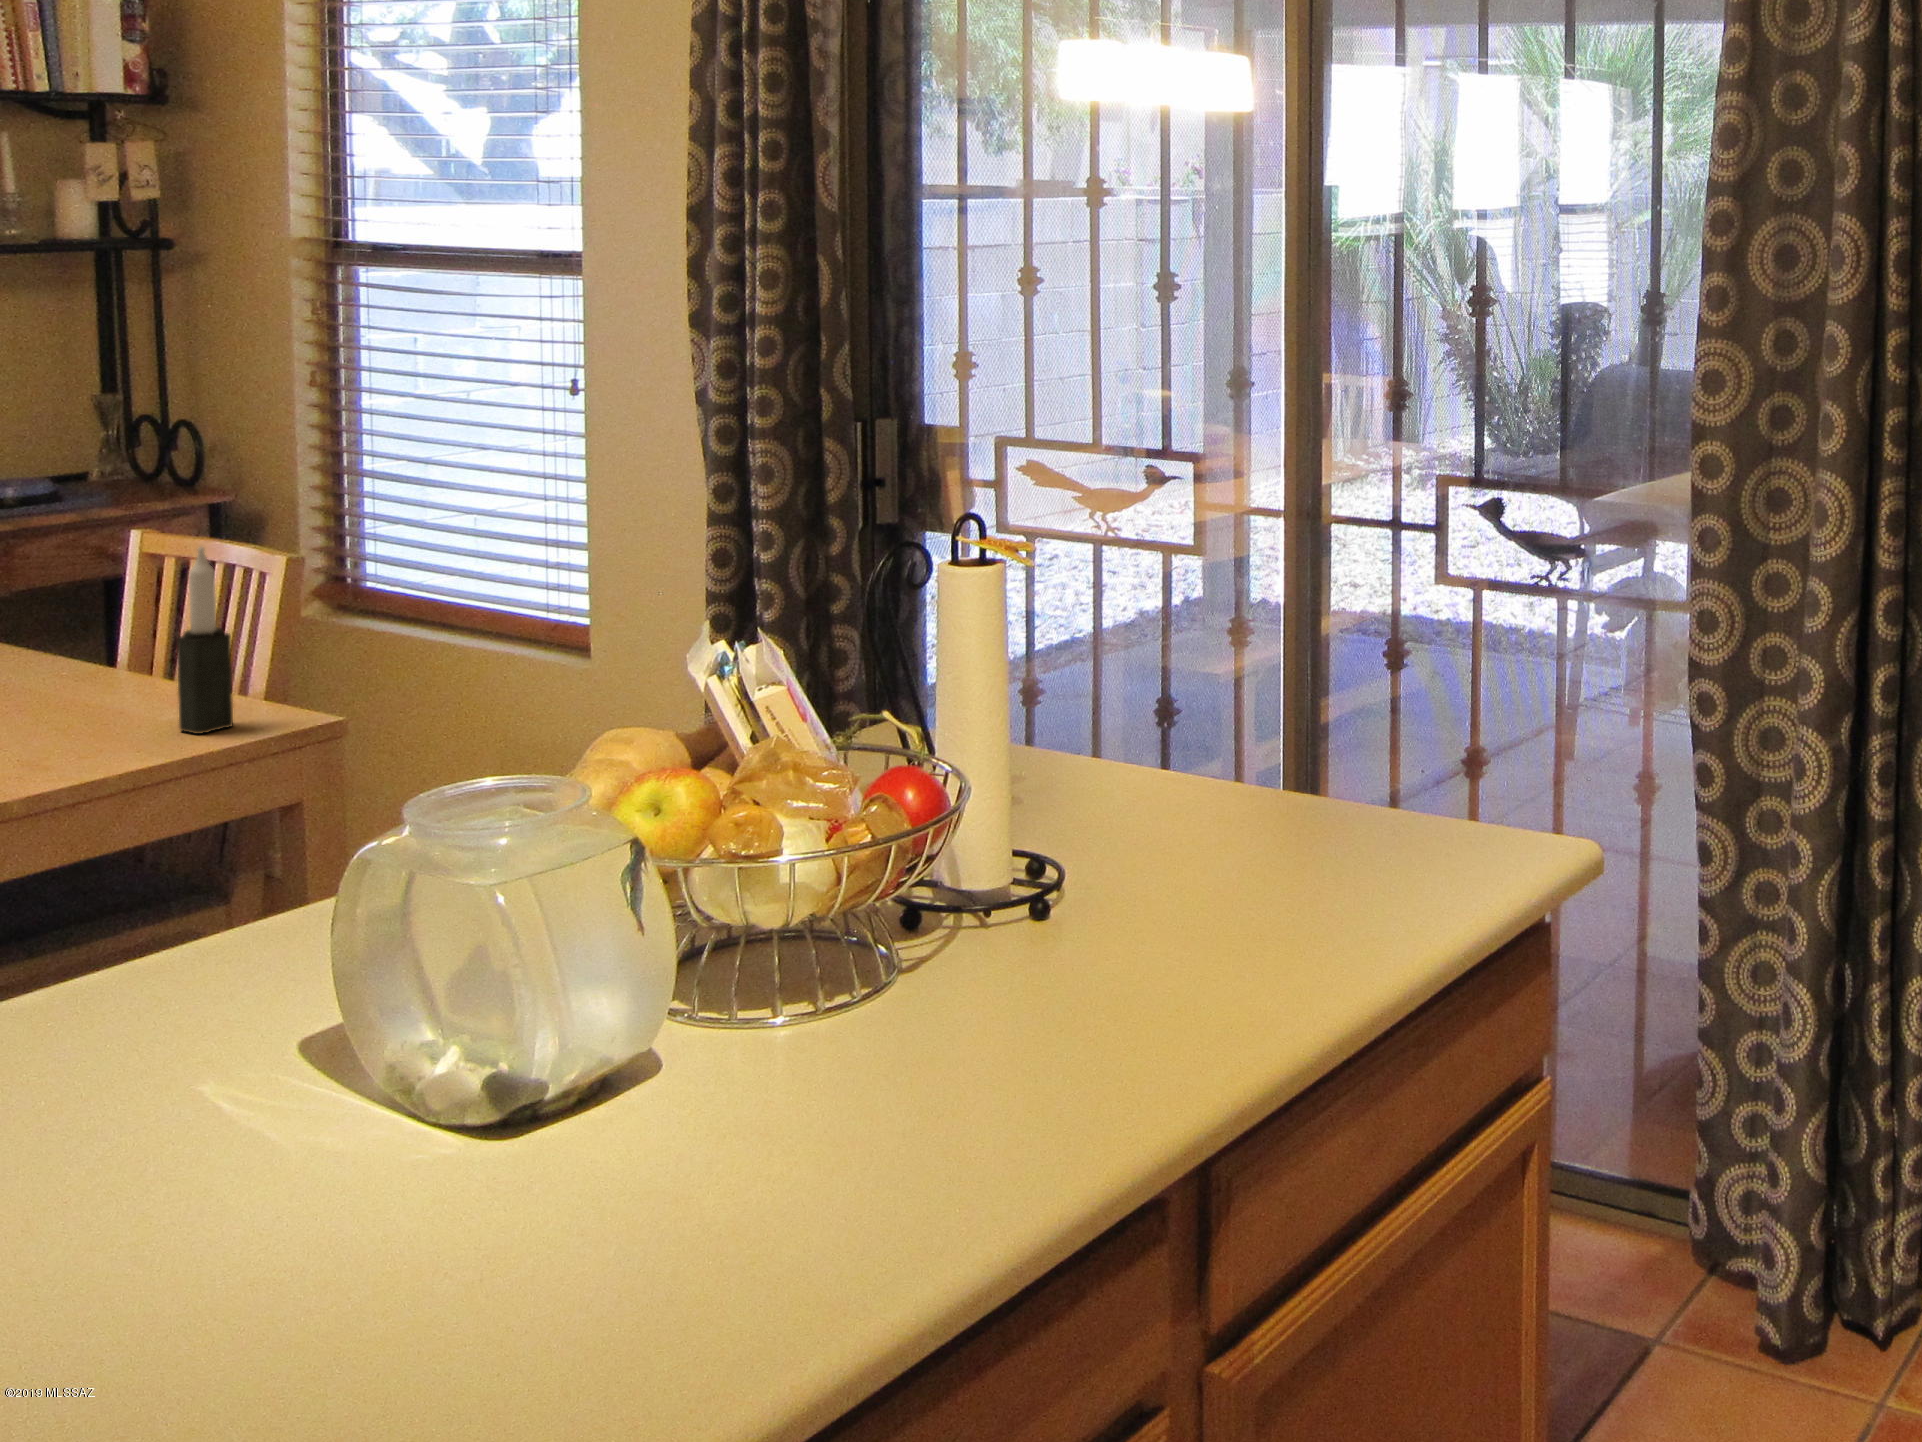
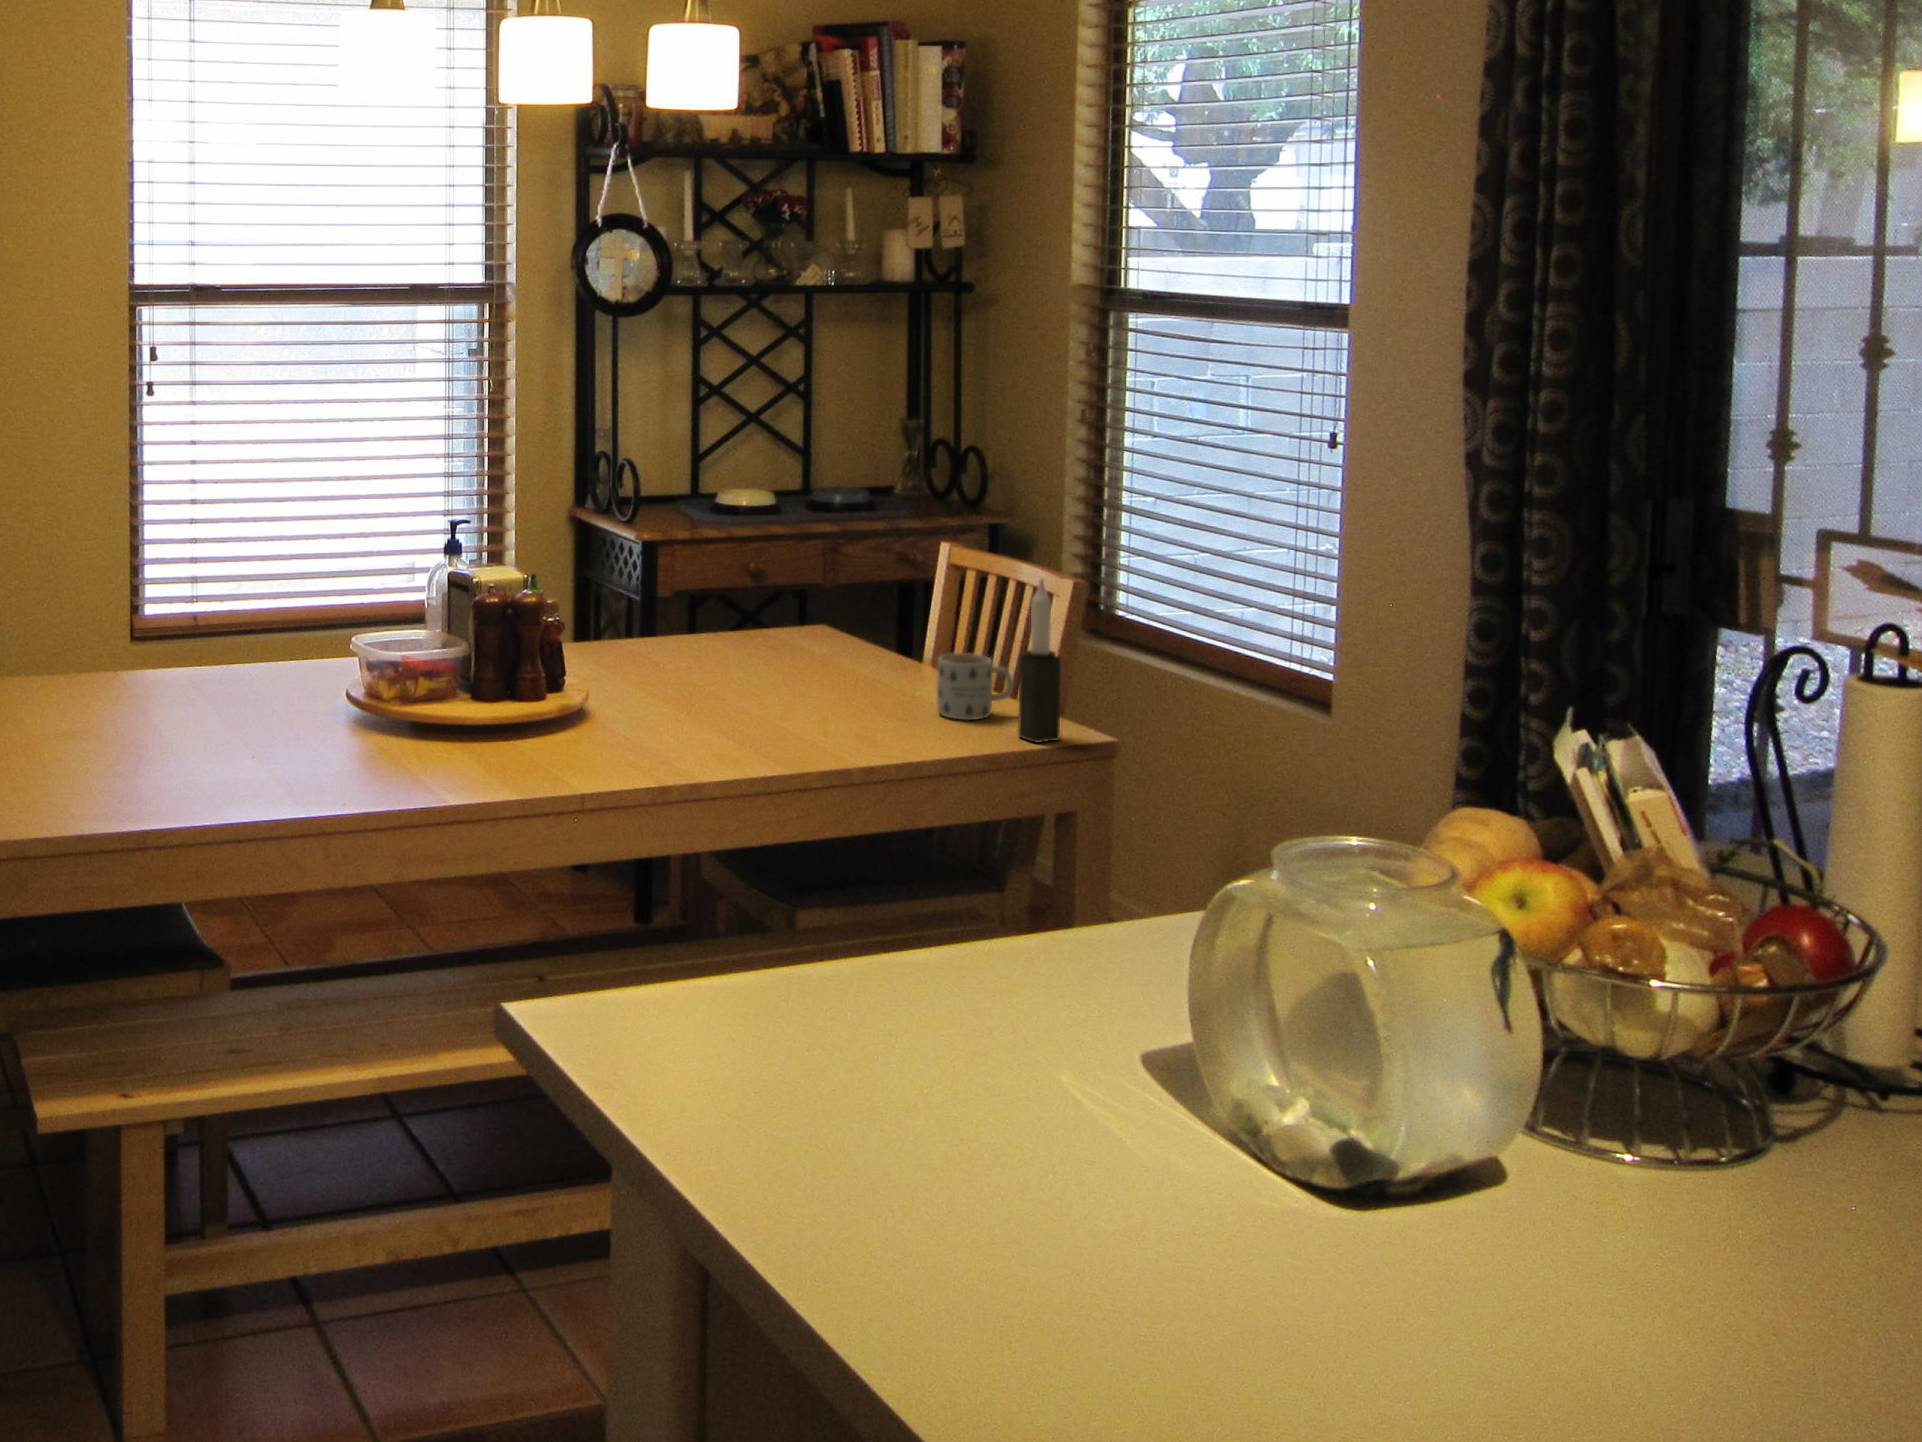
mug: none [73,644,178,722] -> present [937,653,1013,720]

